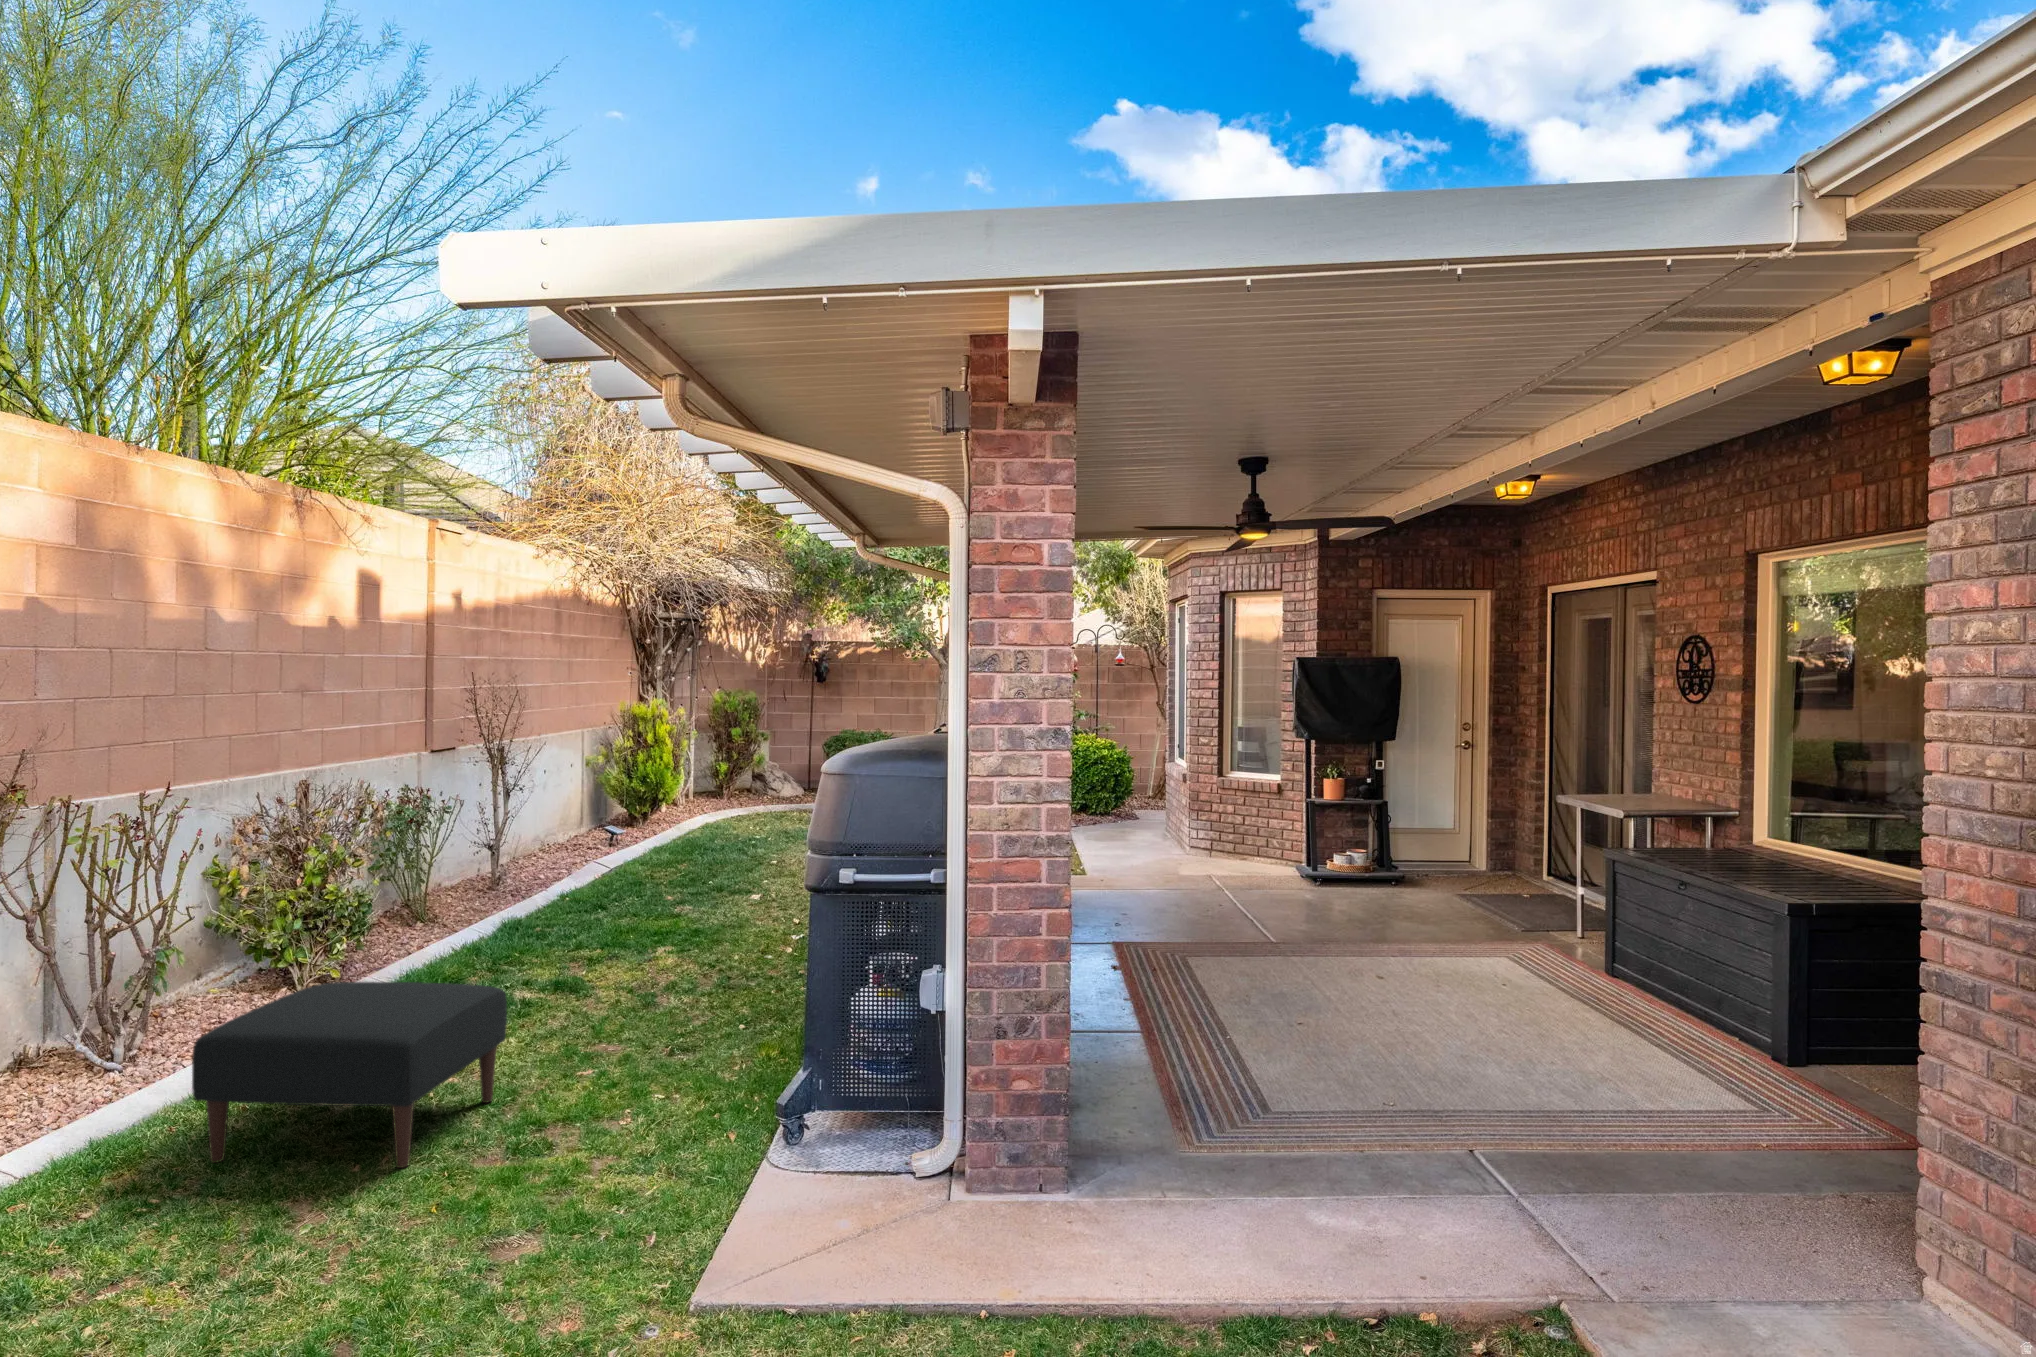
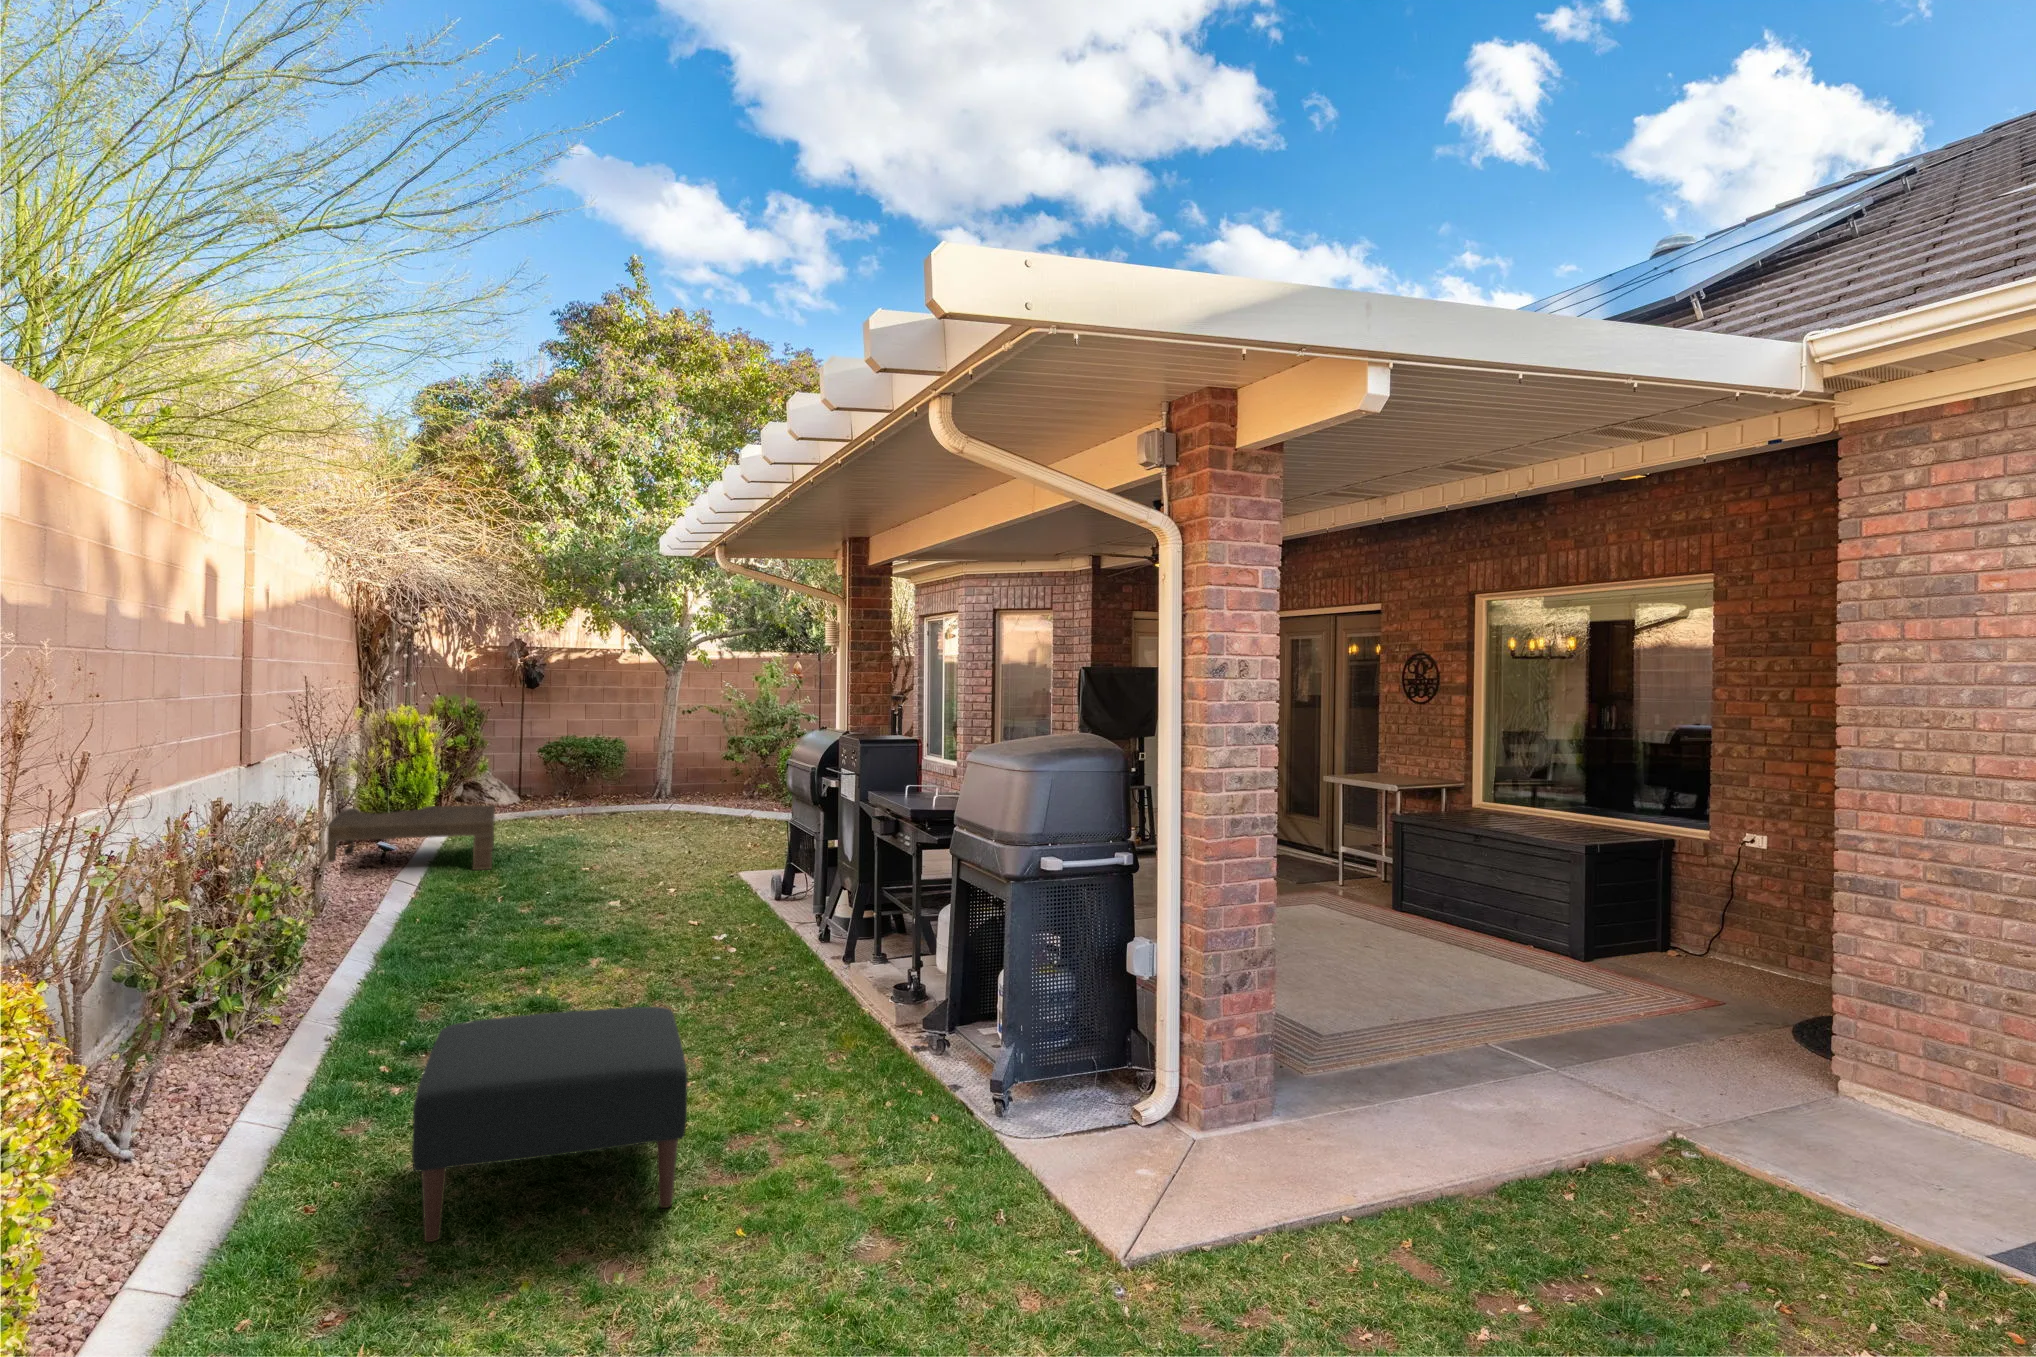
coffee table: none [560,793,734,854] -> present [328,805,495,870]

